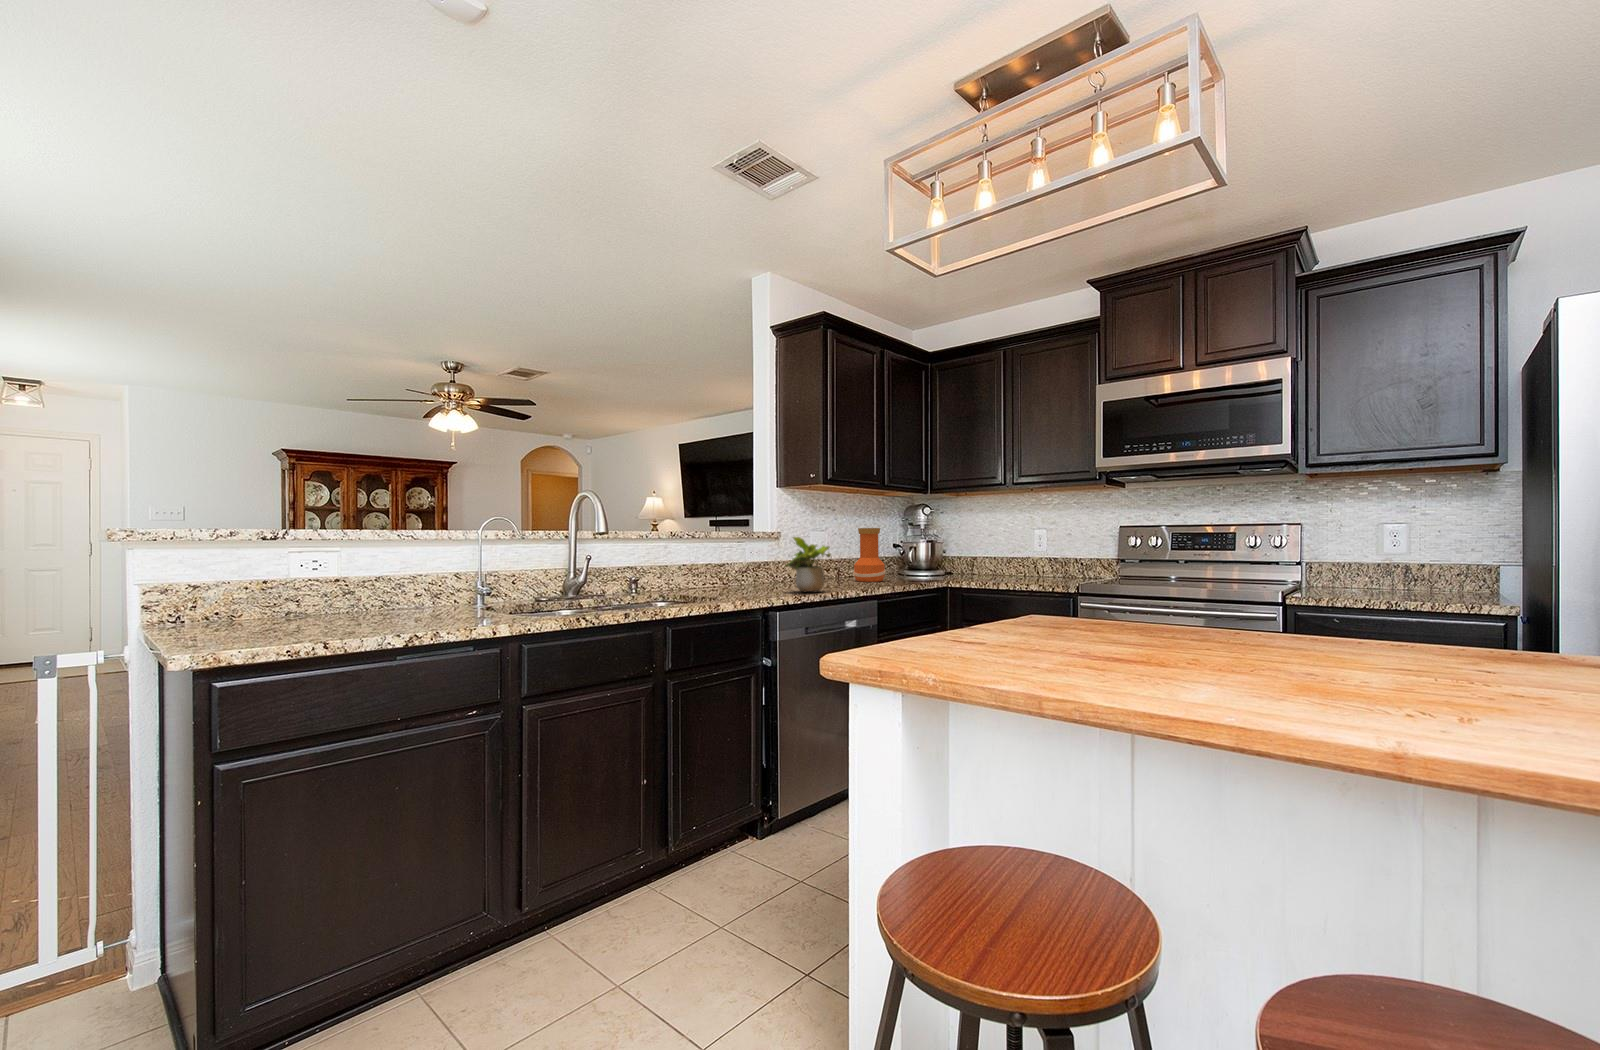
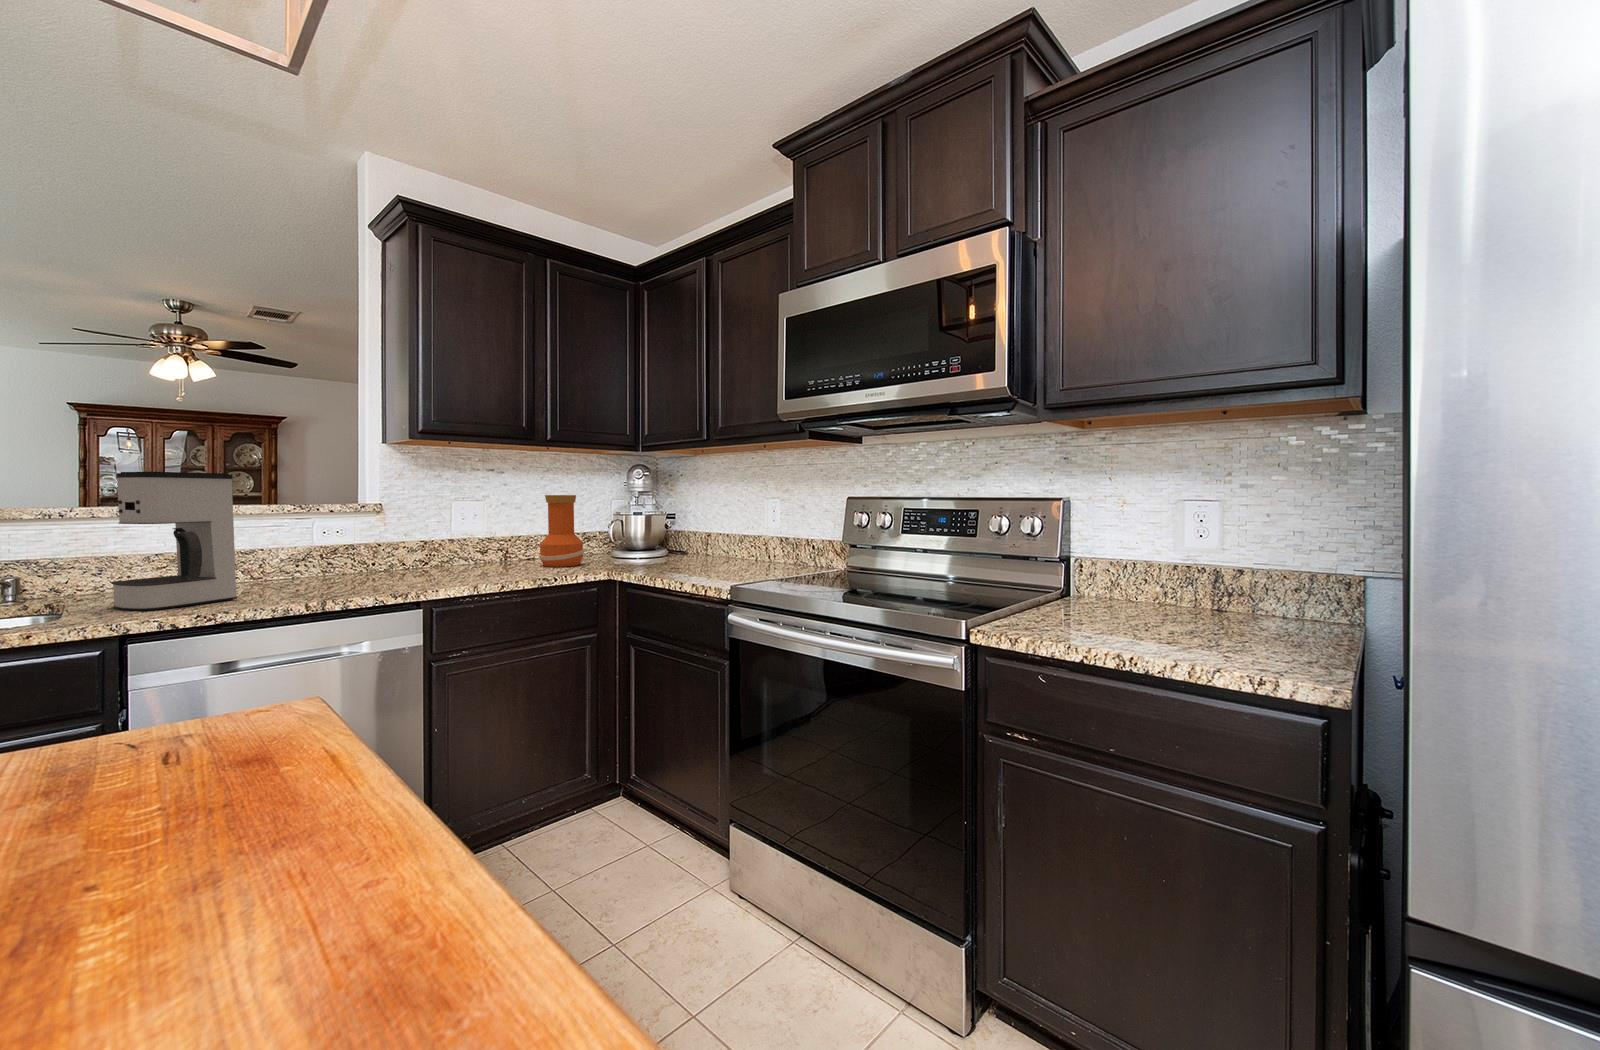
coffee maker: none [723,512,774,599] -> present [112,472,237,611]
potted plant: present [786,537,831,592] -> none [283,510,381,593]

